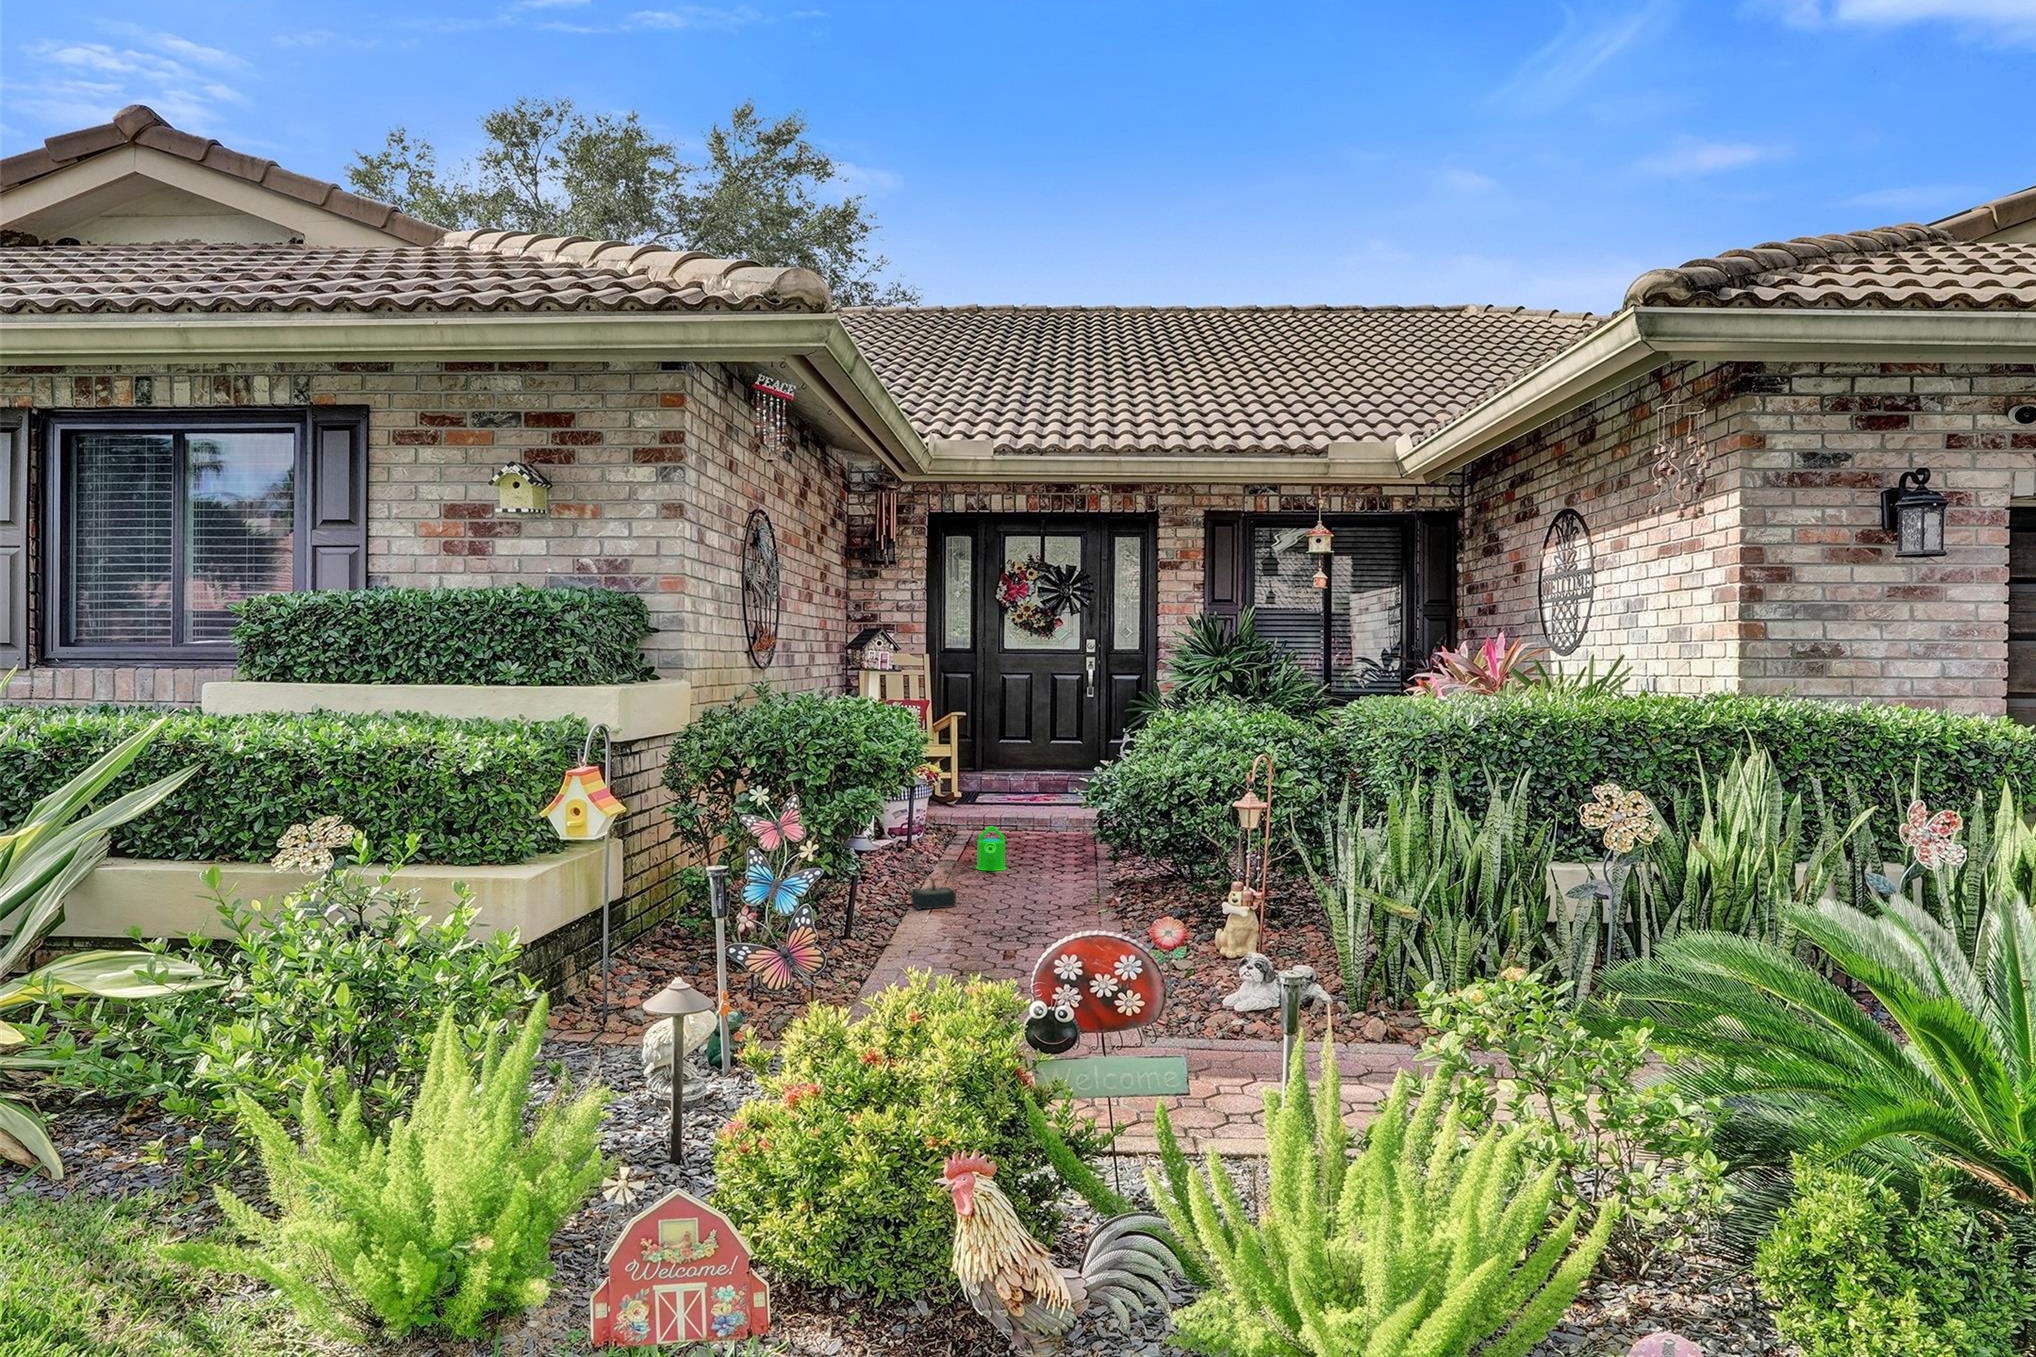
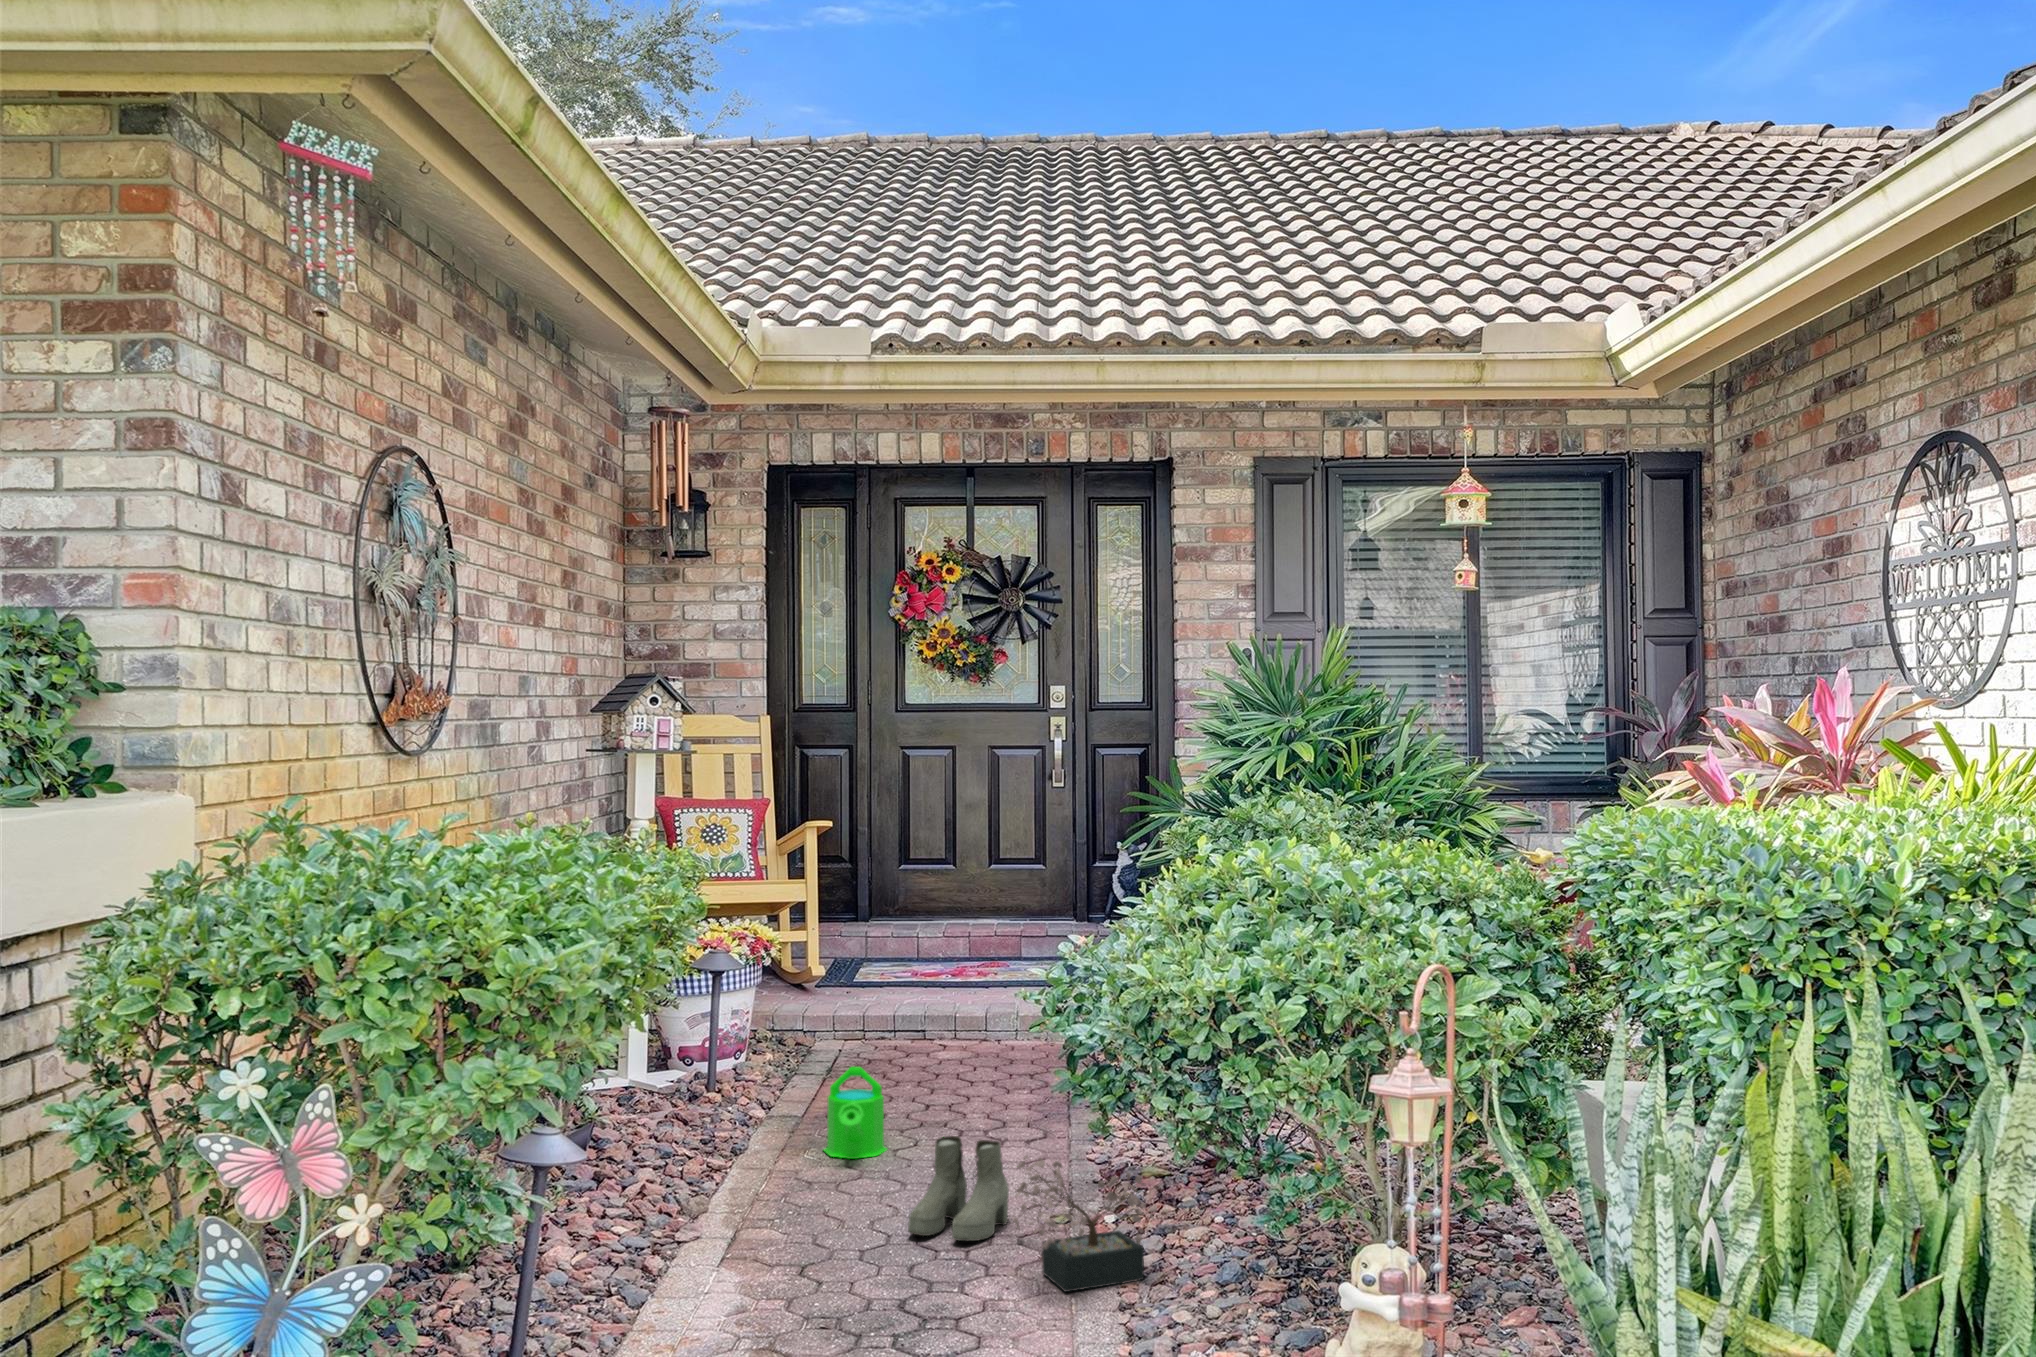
decorative plant: present [897,851,964,909] -> present [1013,1156,1157,1292]
boots: none [1022,853,1070,900] -> present [908,1136,1009,1241]

